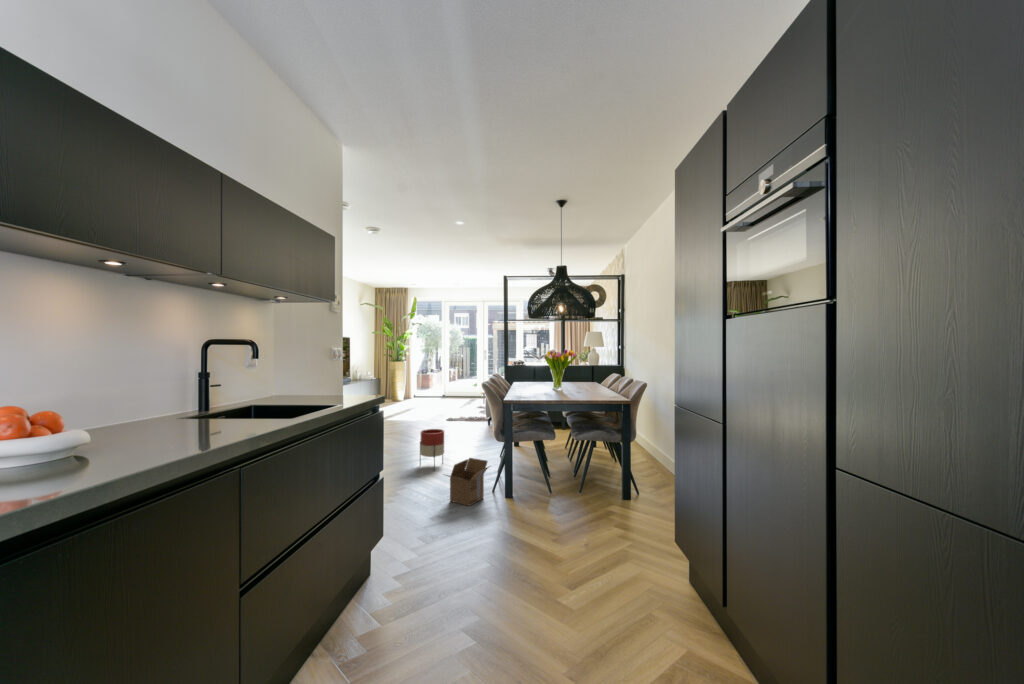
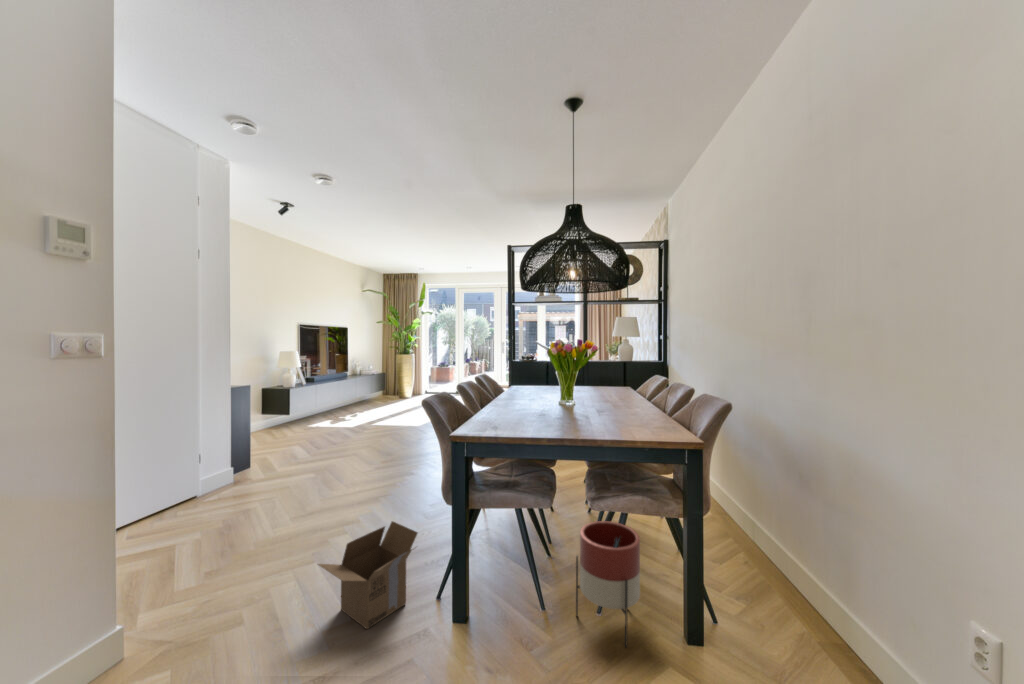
planter: present [420,429,444,468] -> present [576,521,640,647]

